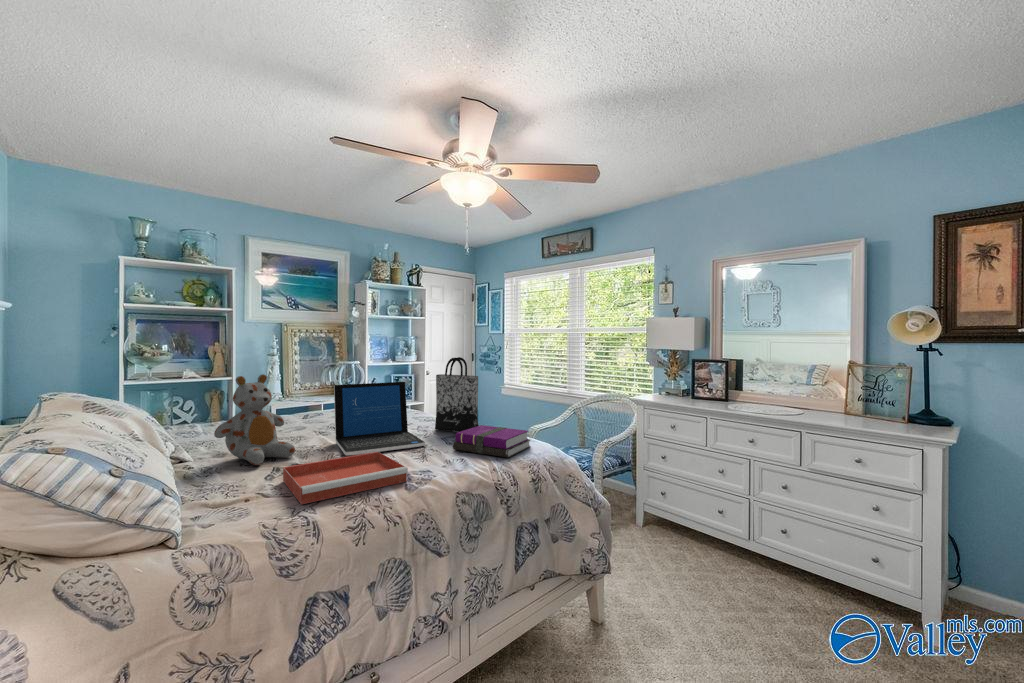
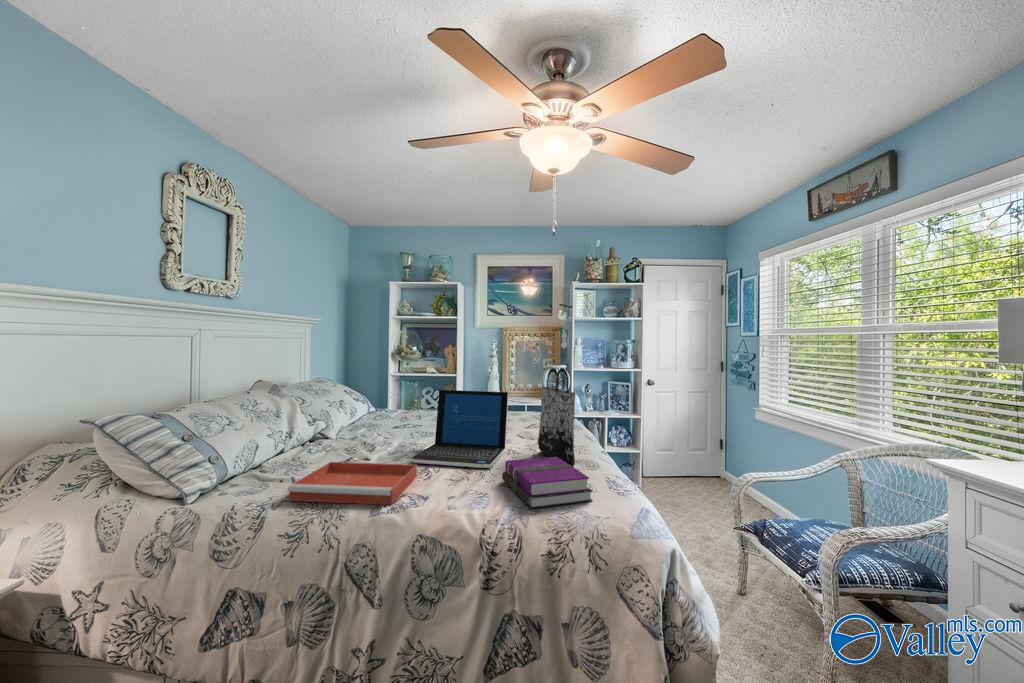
stuffed bear: present [214,374,295,465] -> none [331,375,395,455]

